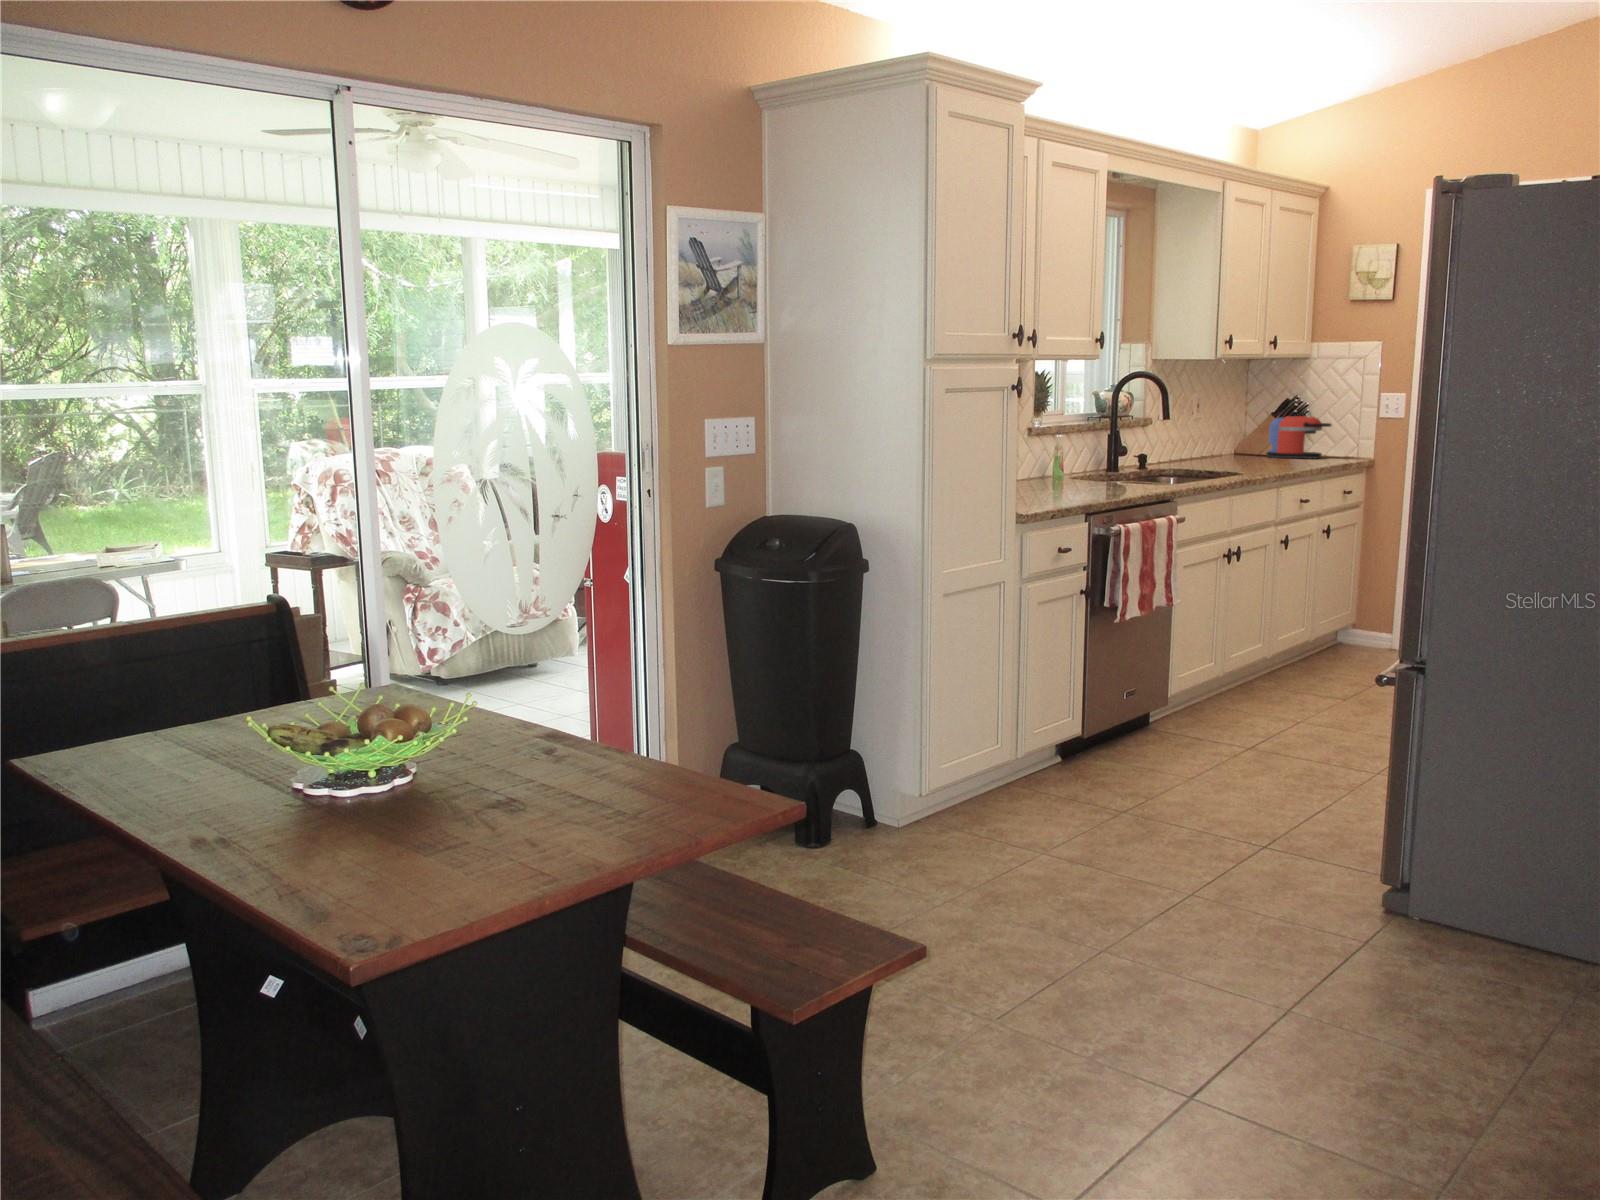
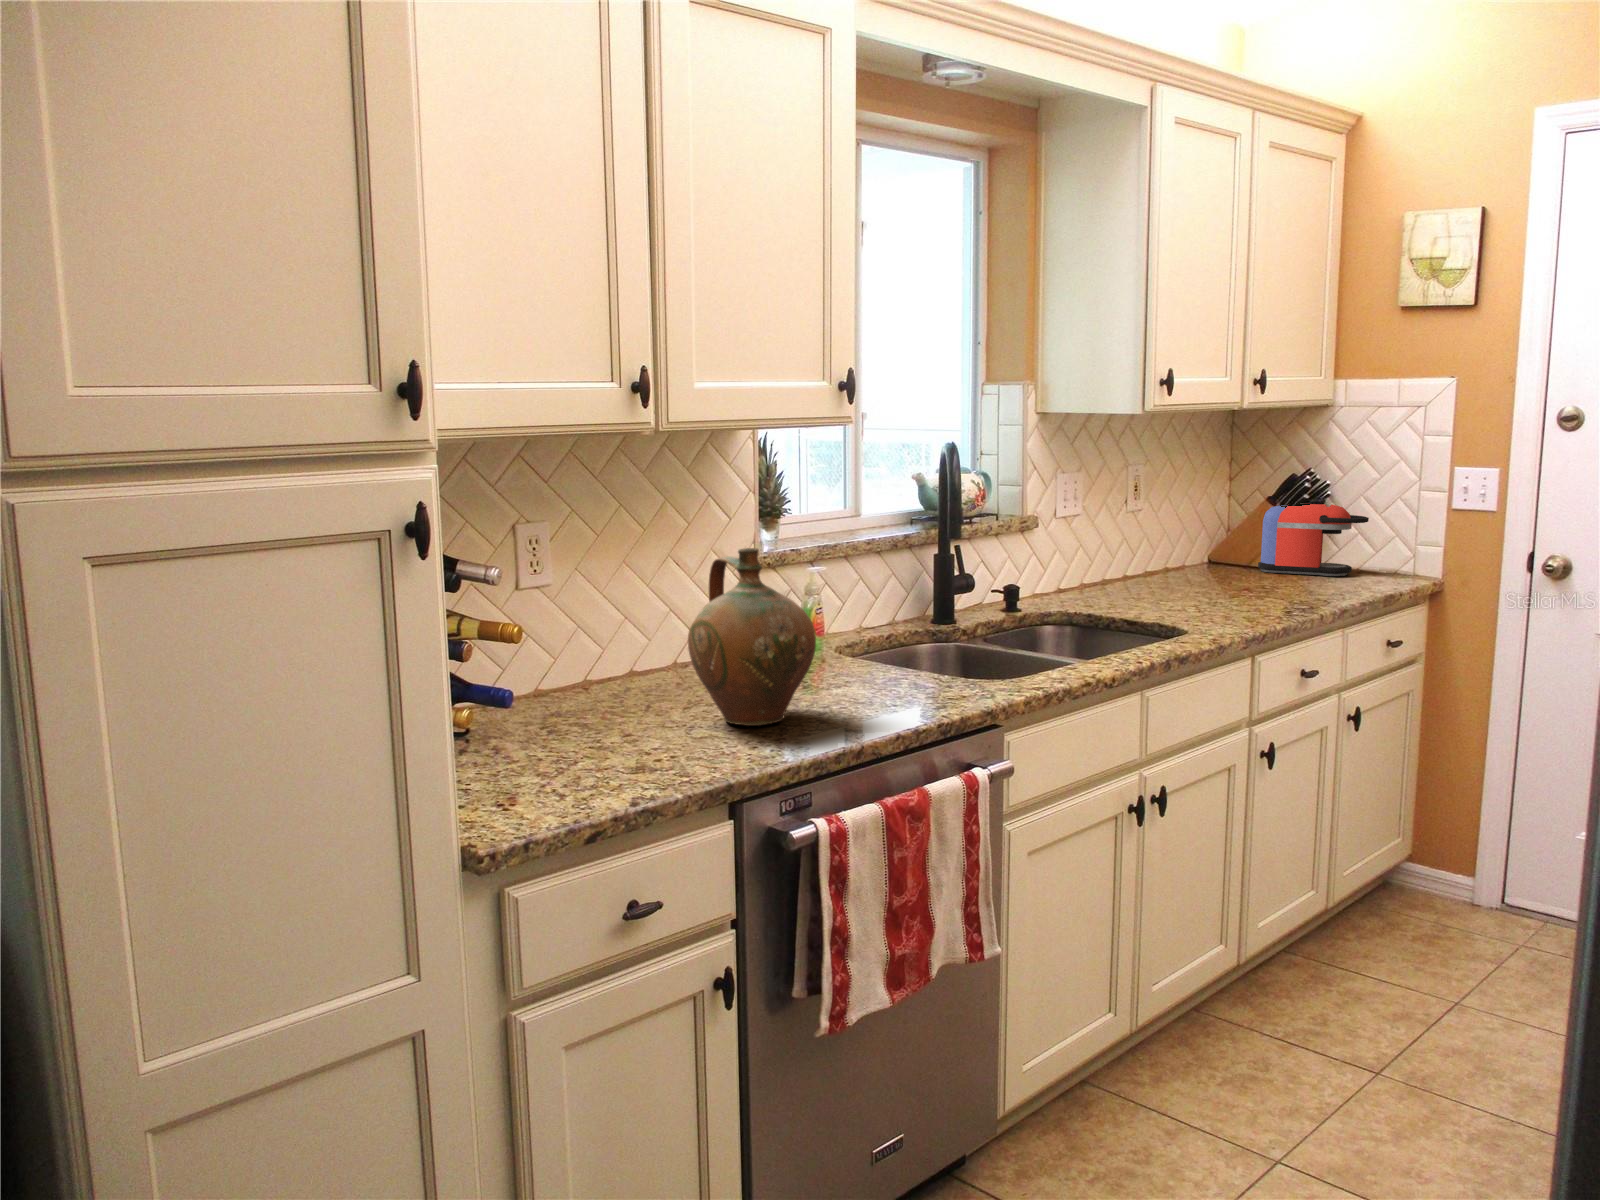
ceramic jug: none [1040,413,1099,495] -> present [688,548,816,726]

